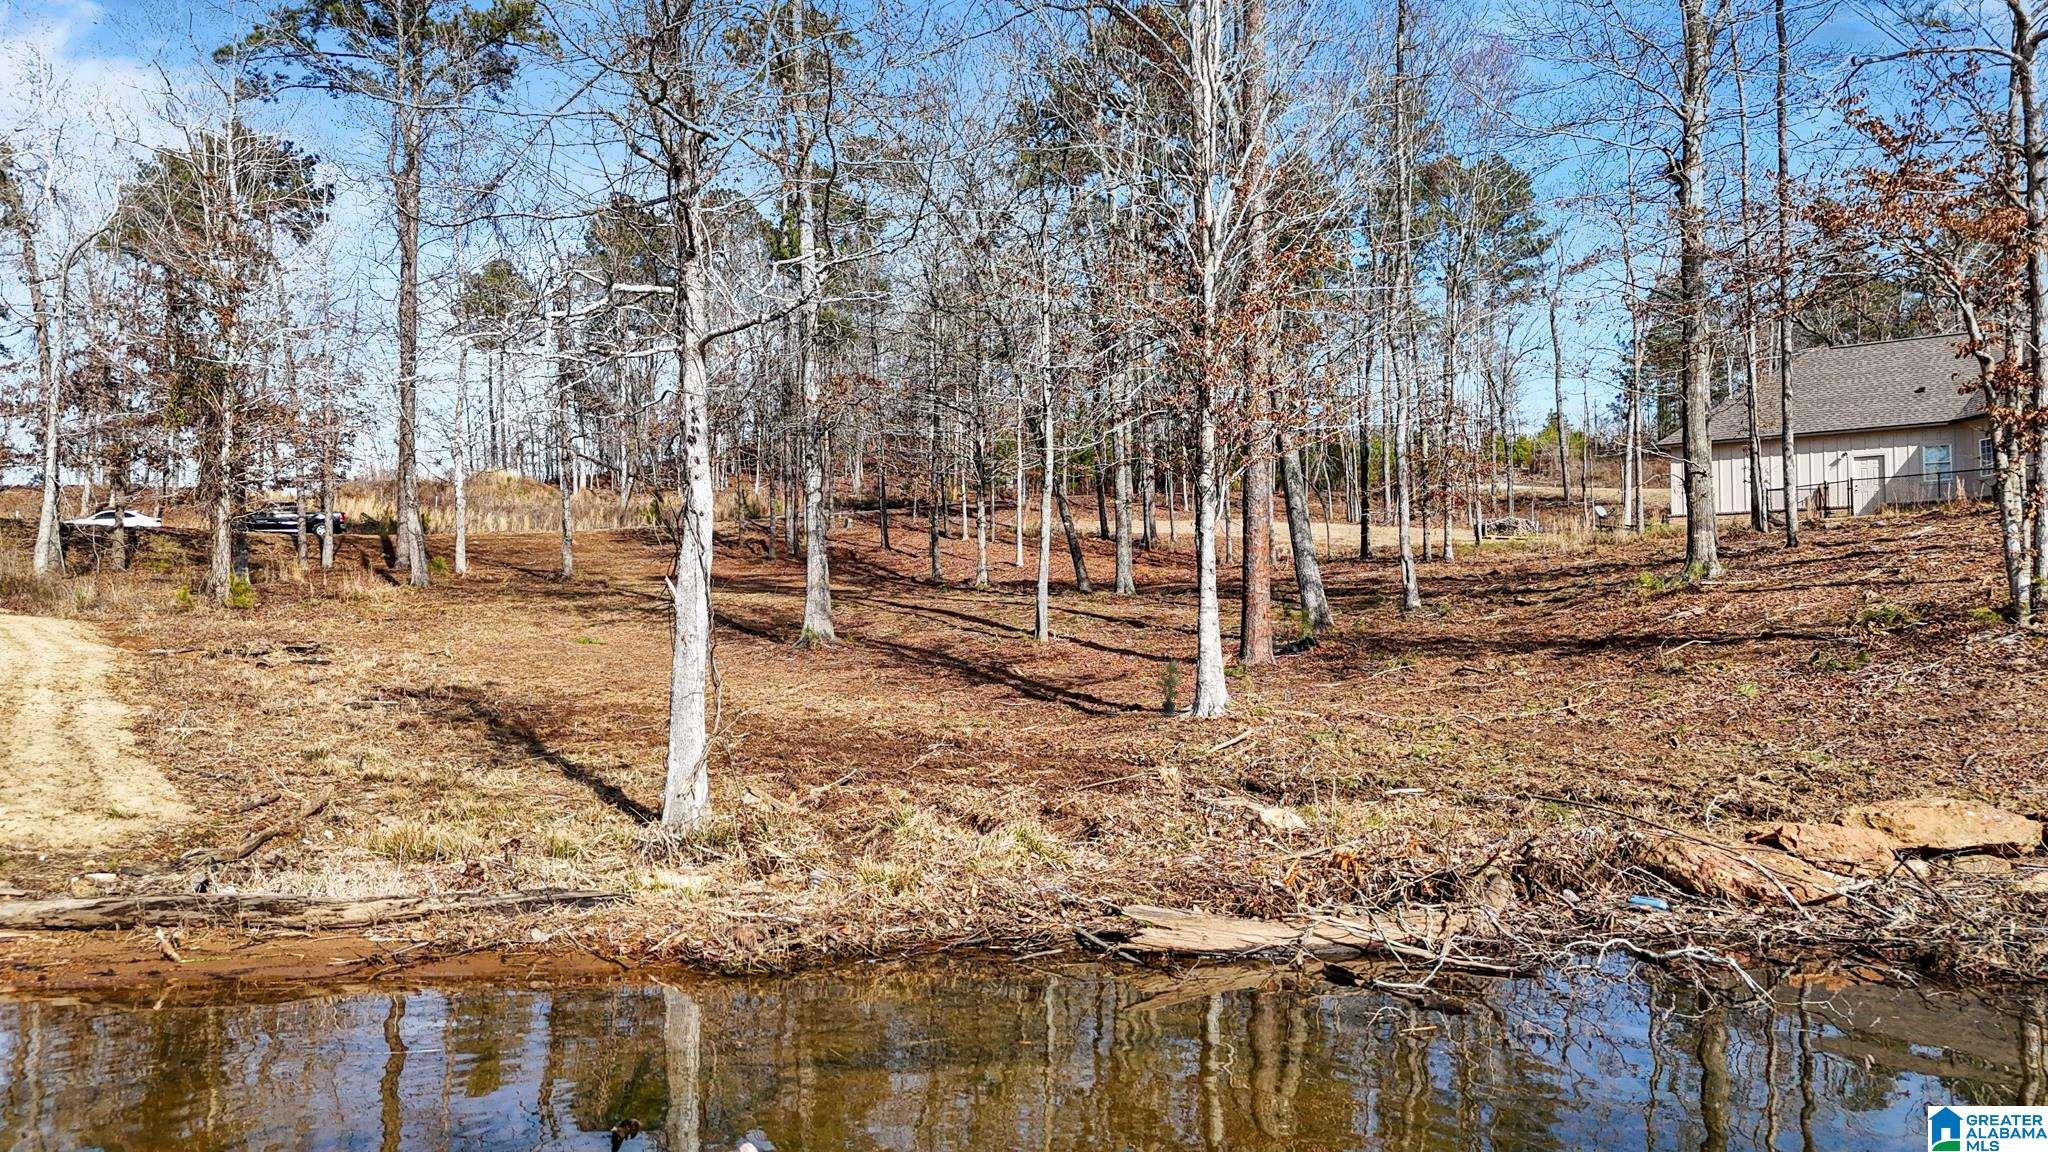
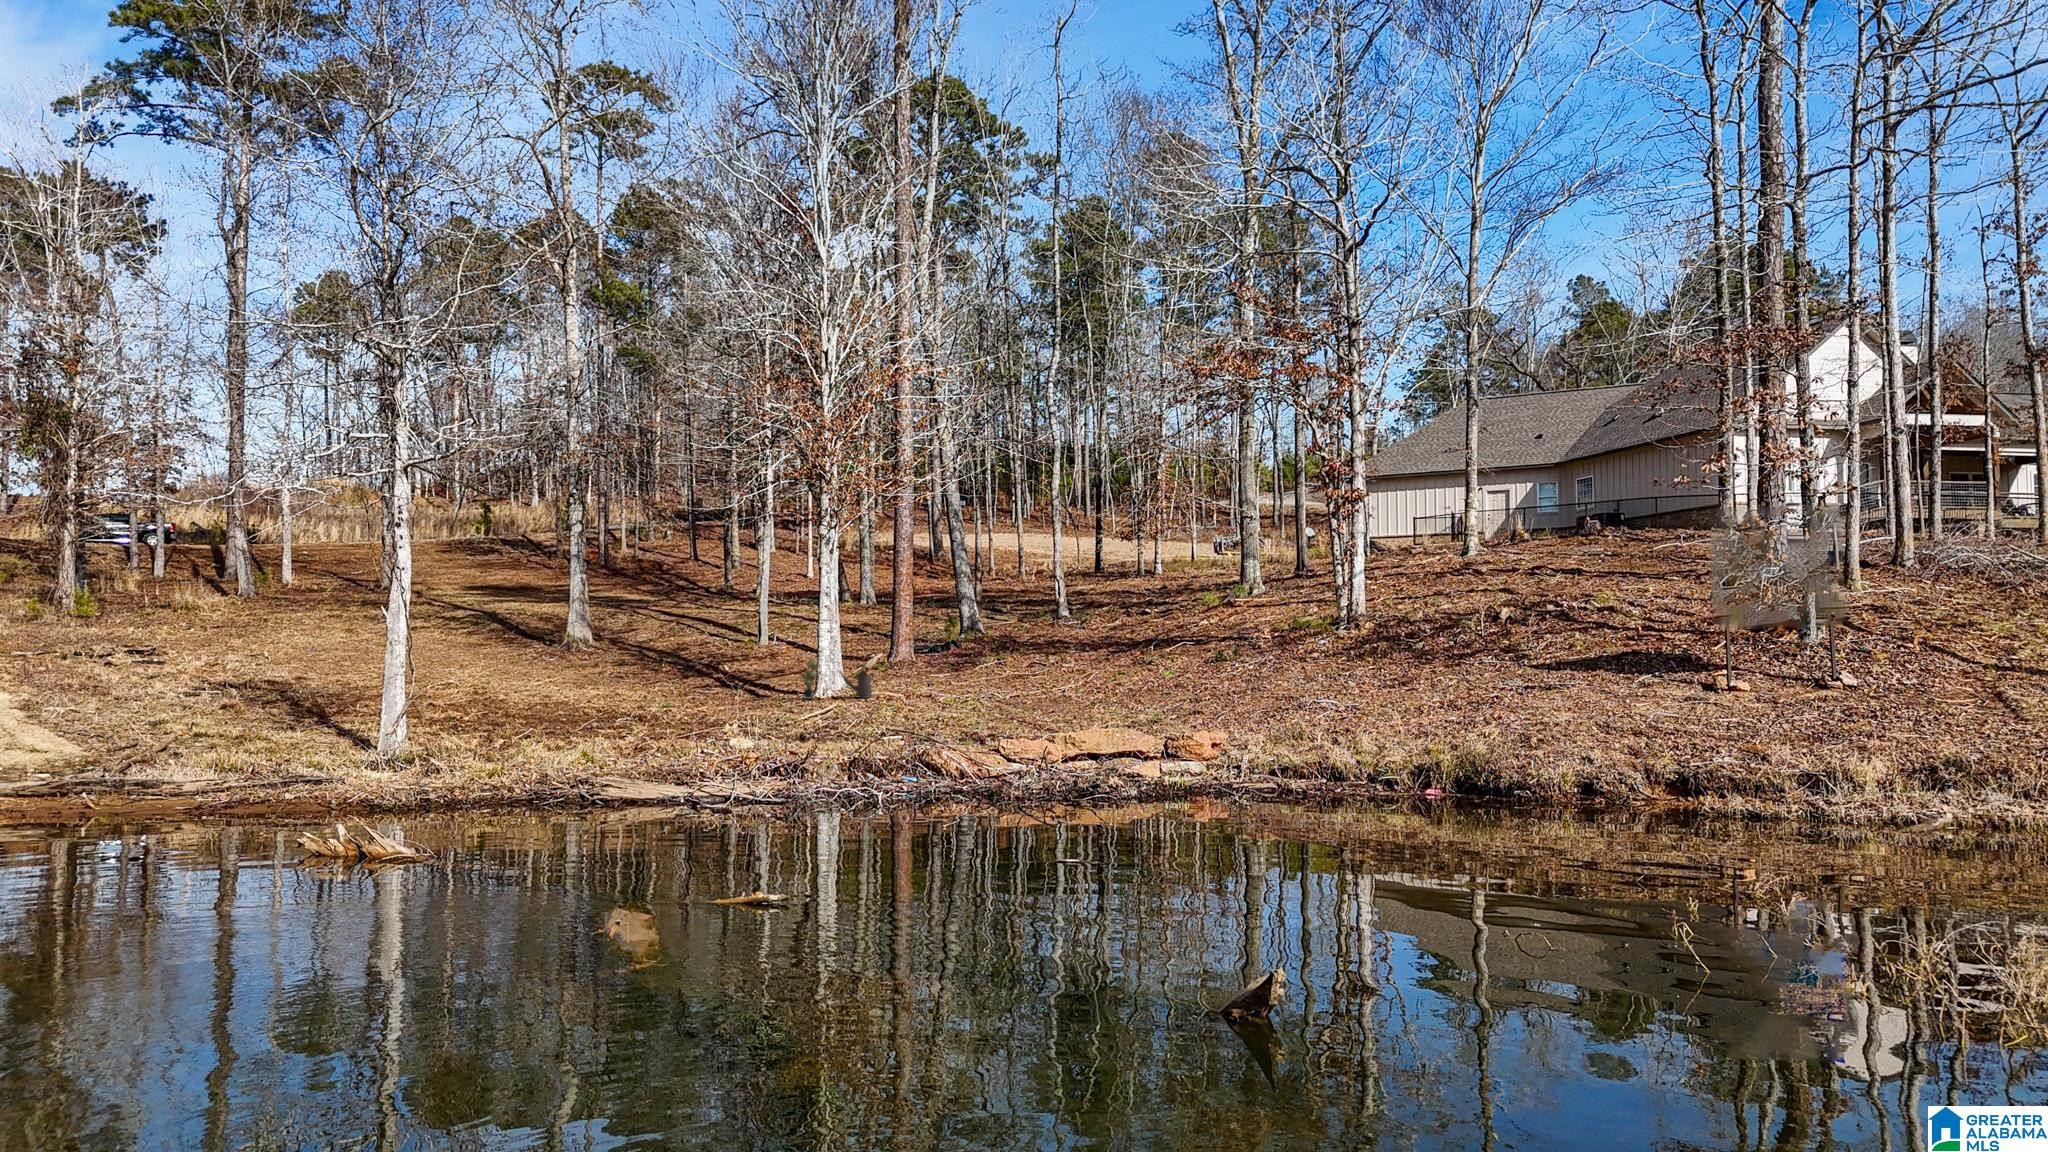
watering can: none [1209,668,1265,715] -> present [839,665,872,698]

